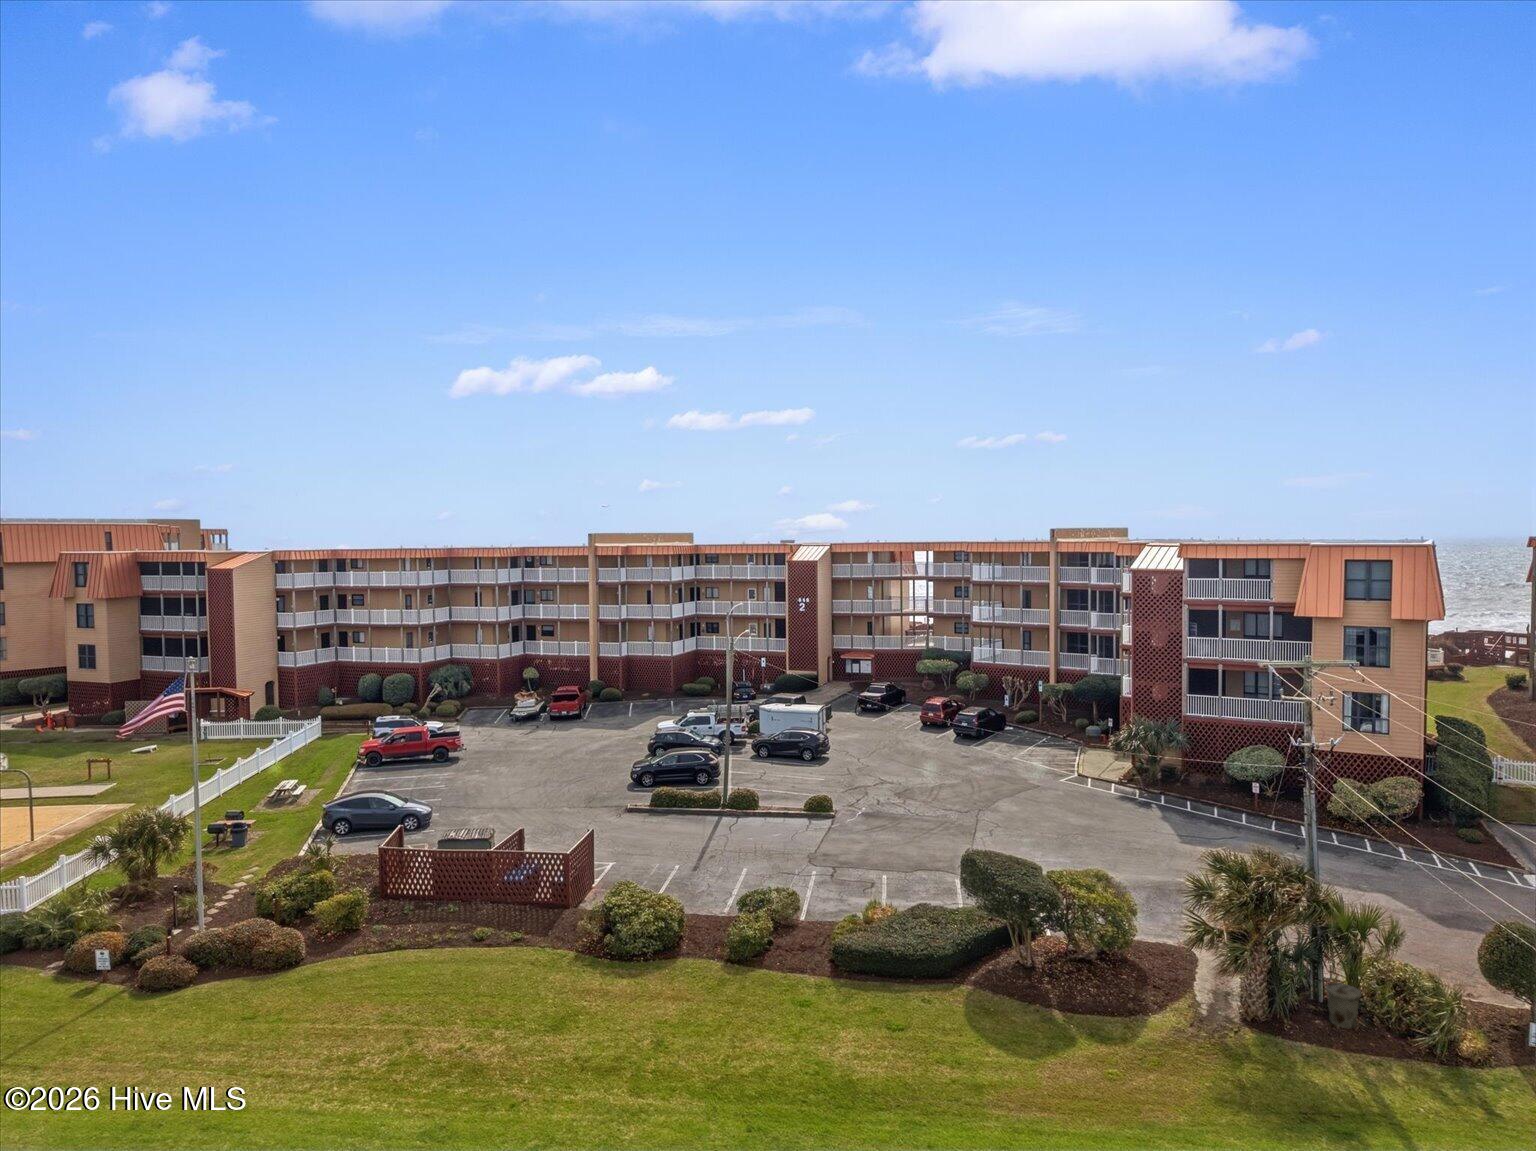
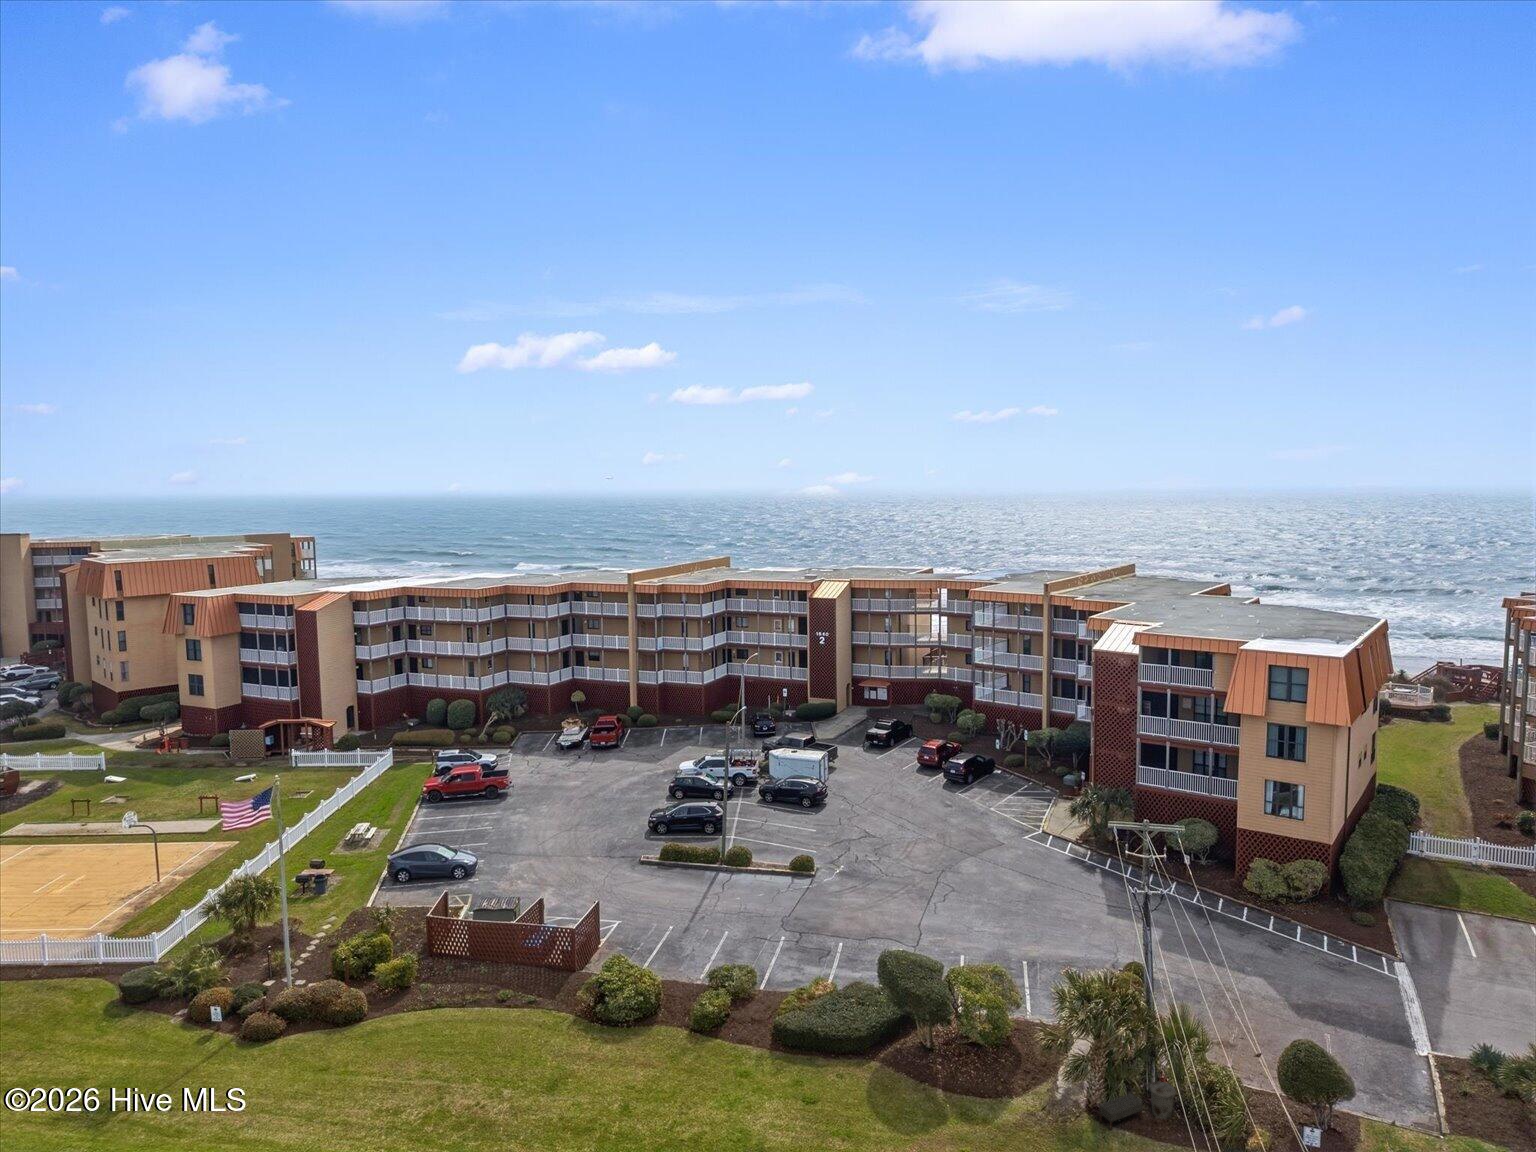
bench: none [1269,999,1322,1043] -> present [1099,1094,1143,1130]

